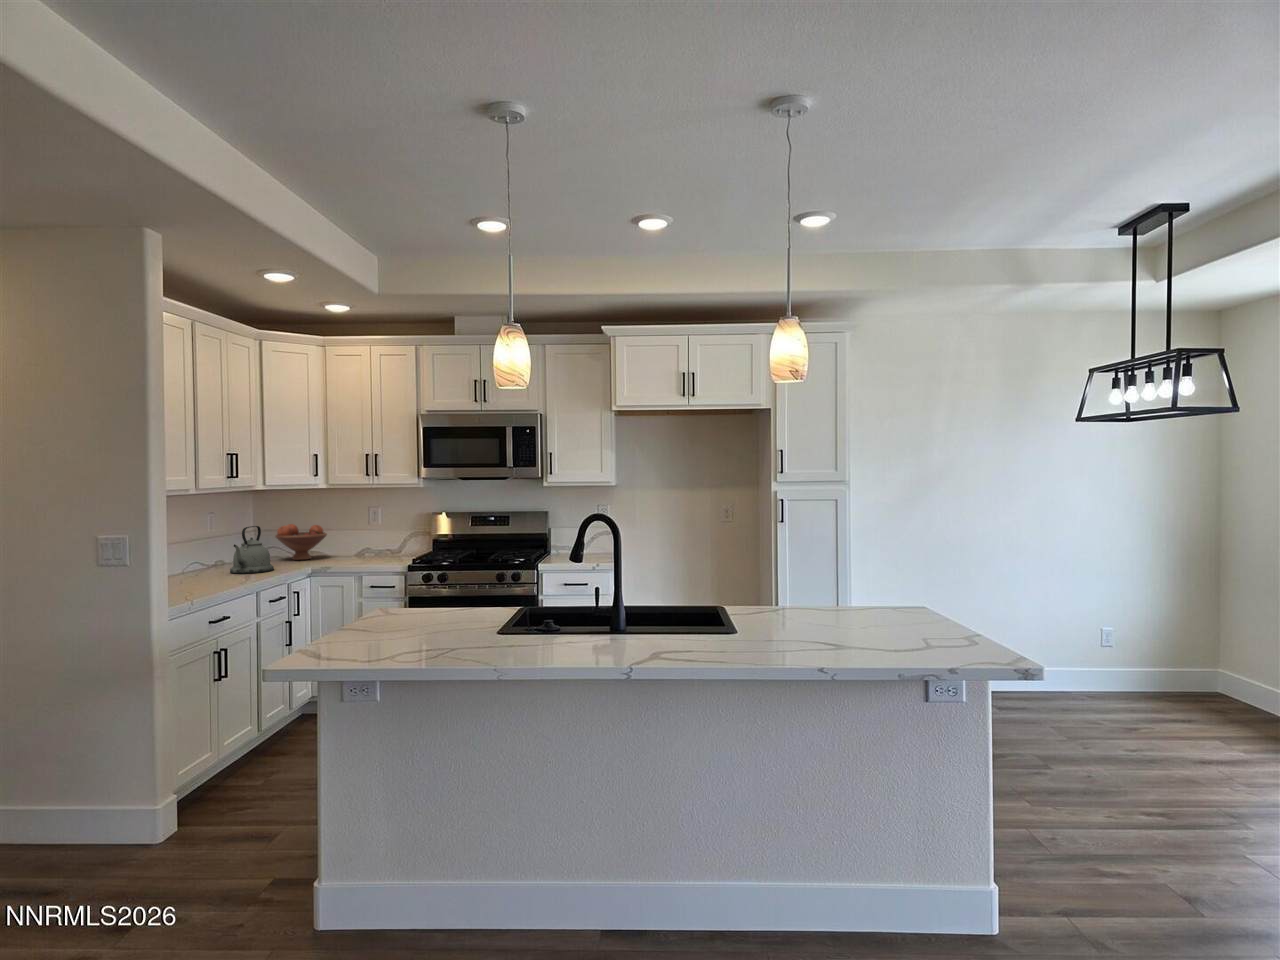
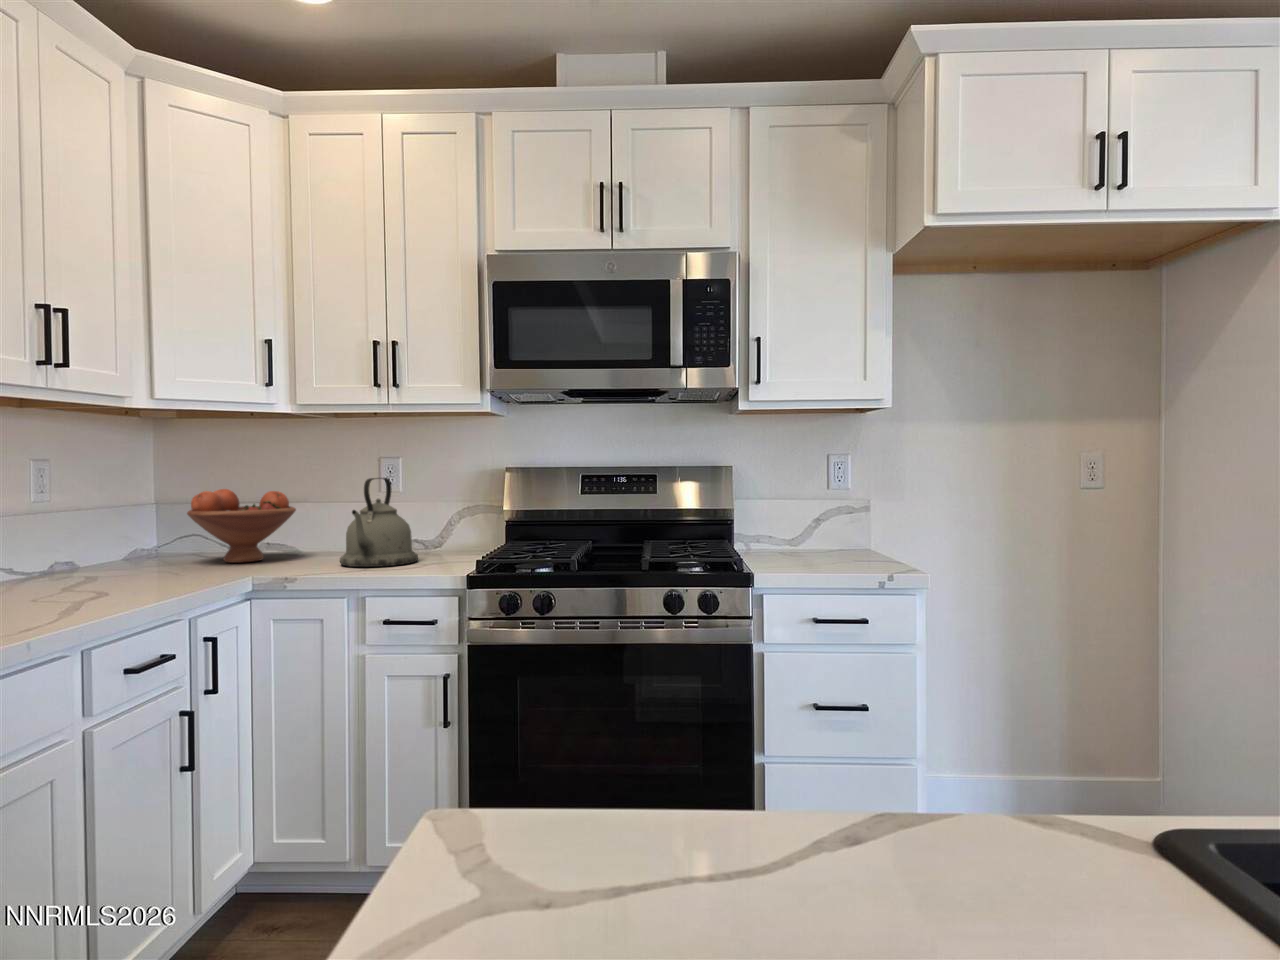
kettle: present [230,526,274,573] -> present [340,478,418,567]

